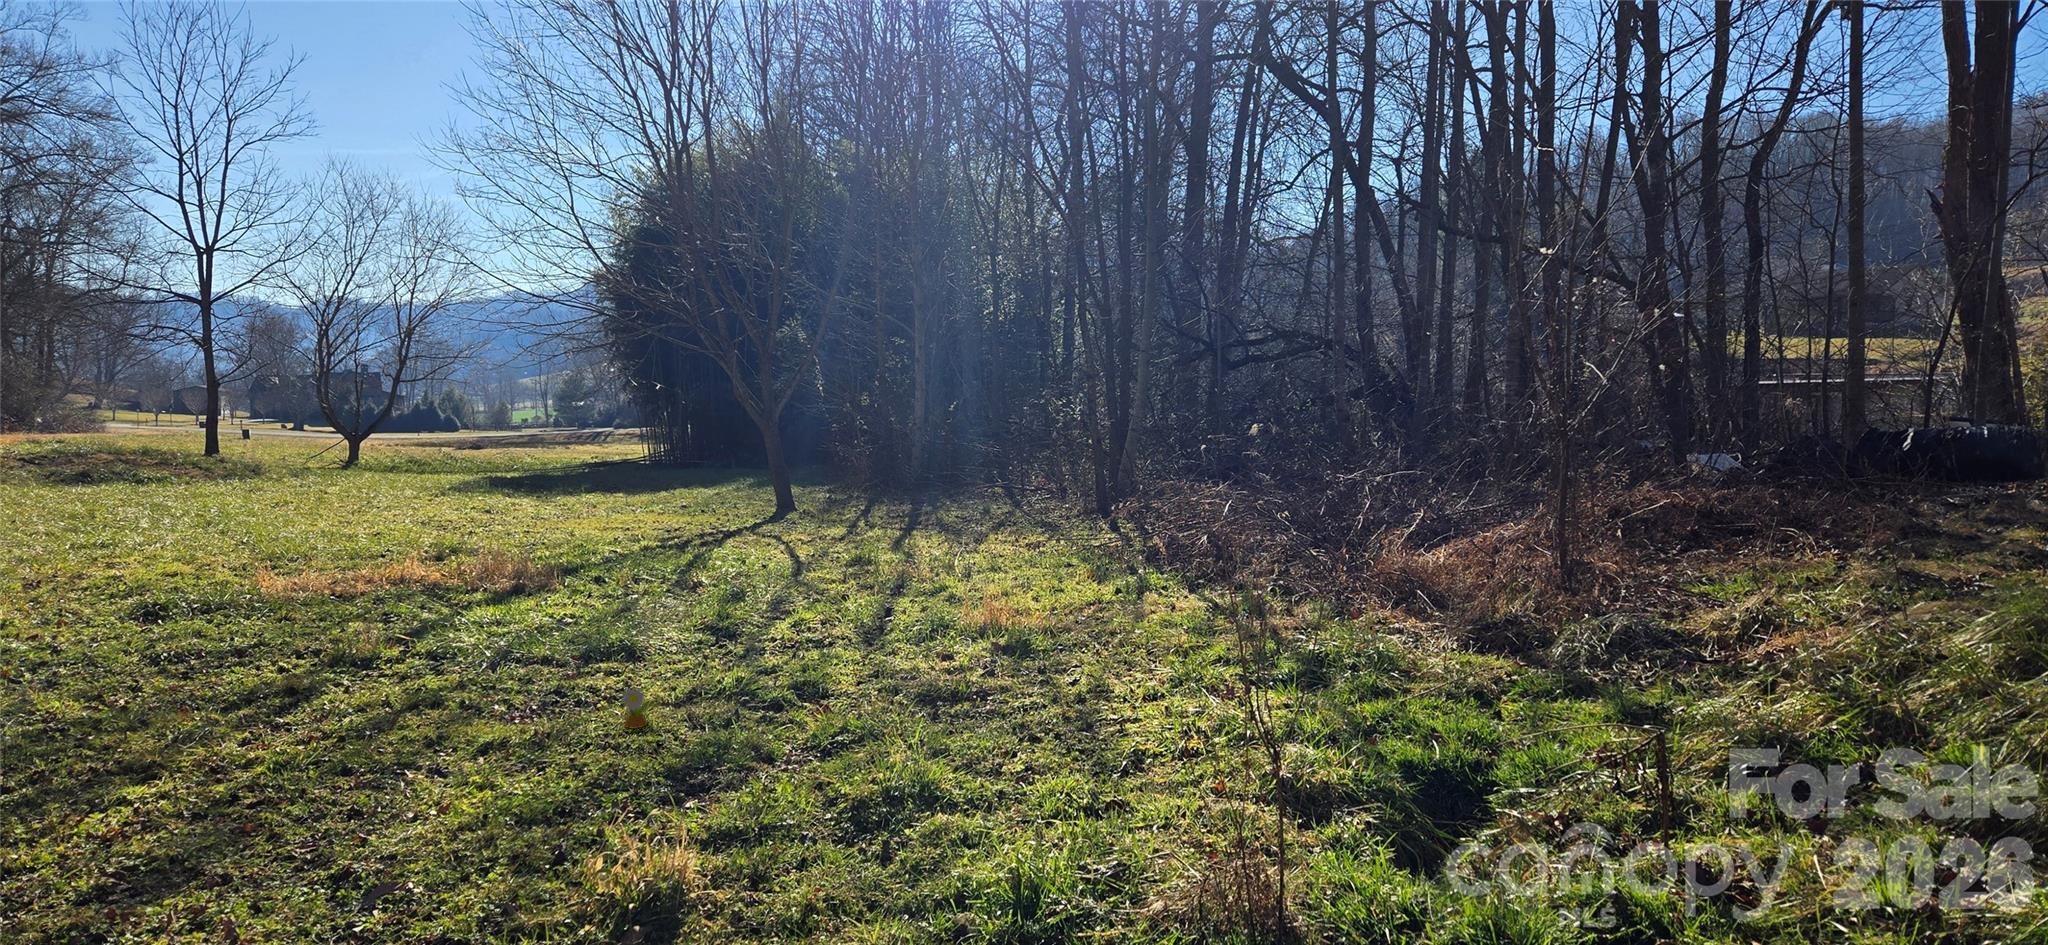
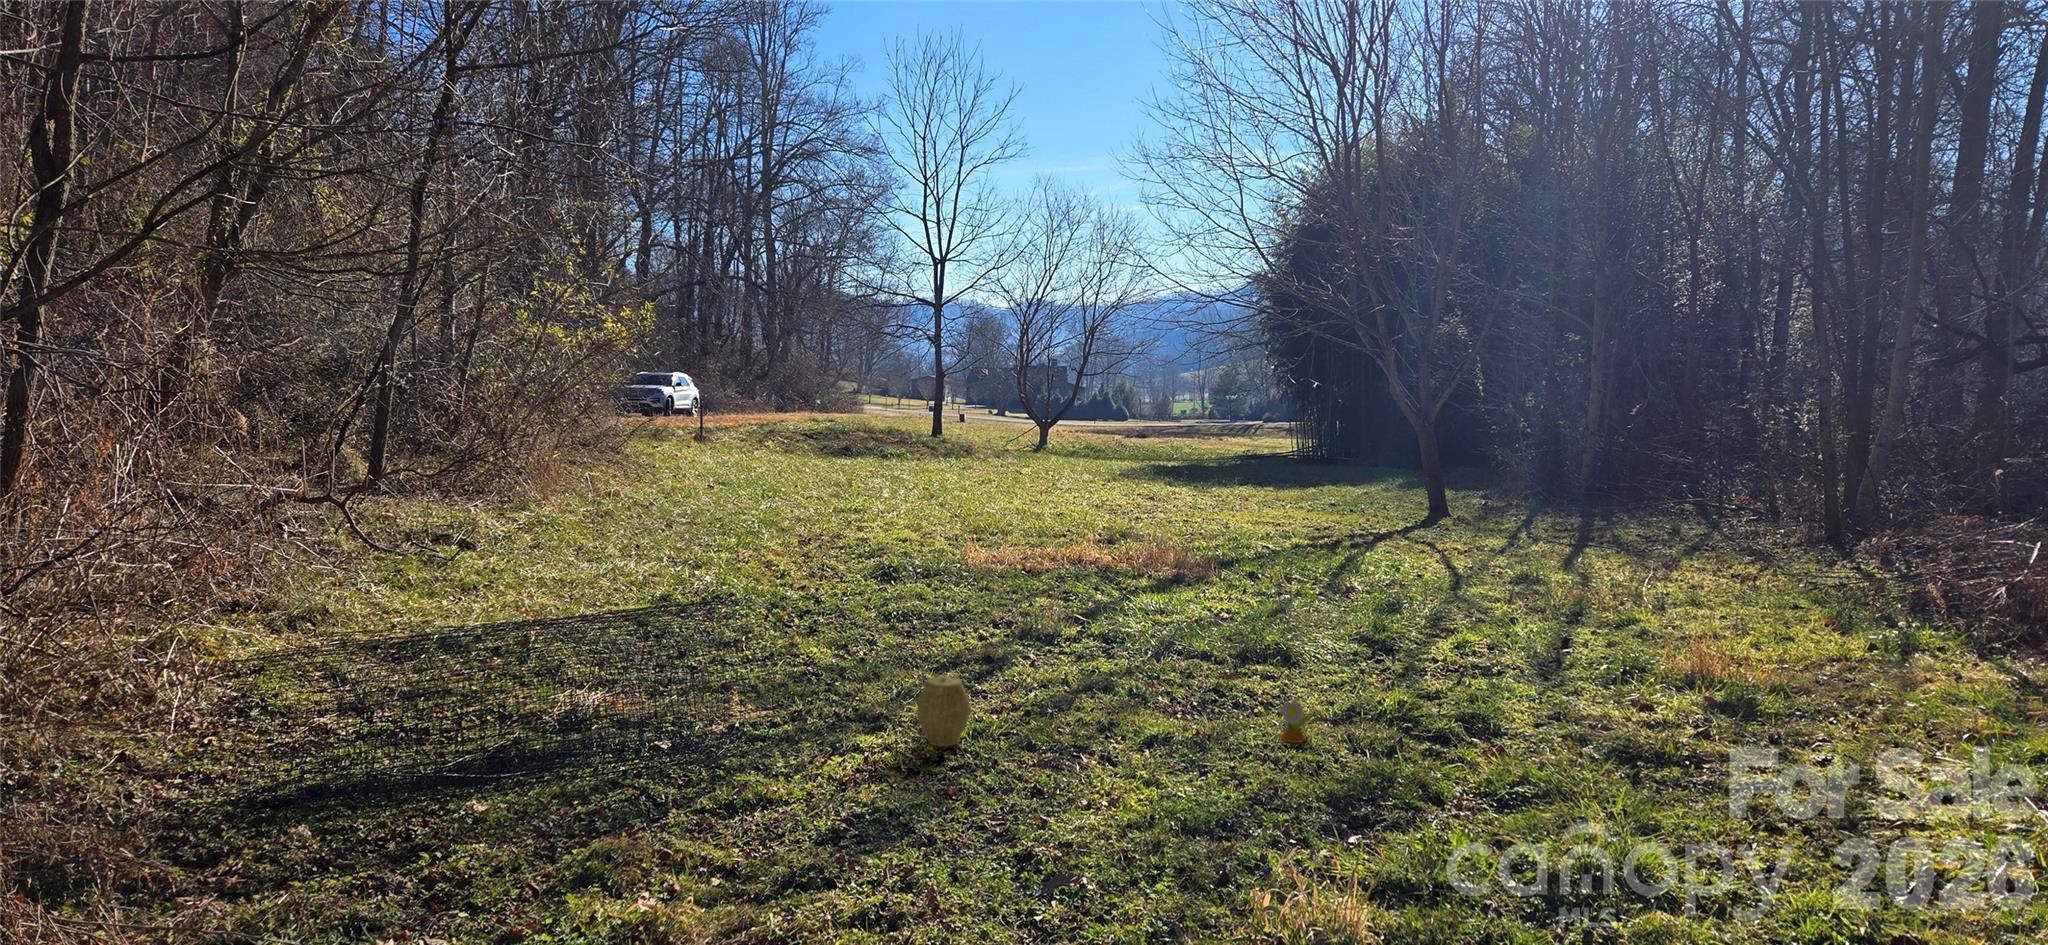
woven basket: none [192,709,266,789] -> present [917,676,970,747]

